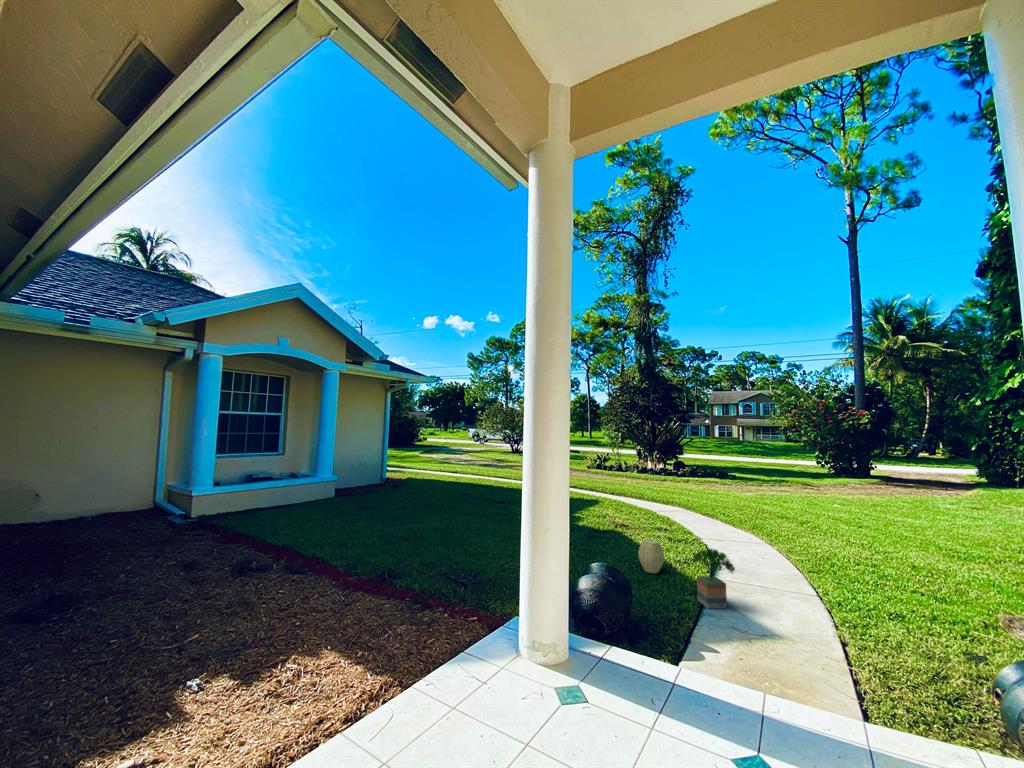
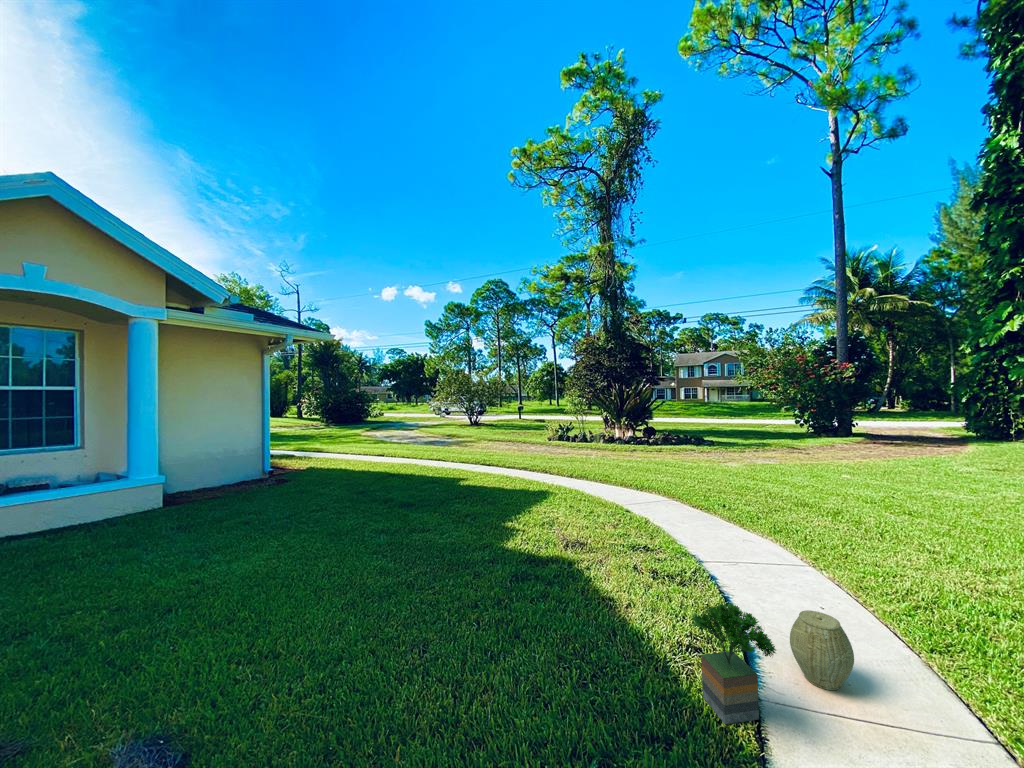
woven basket: present [638,539,664,573] -> present [790,610,854,690]

